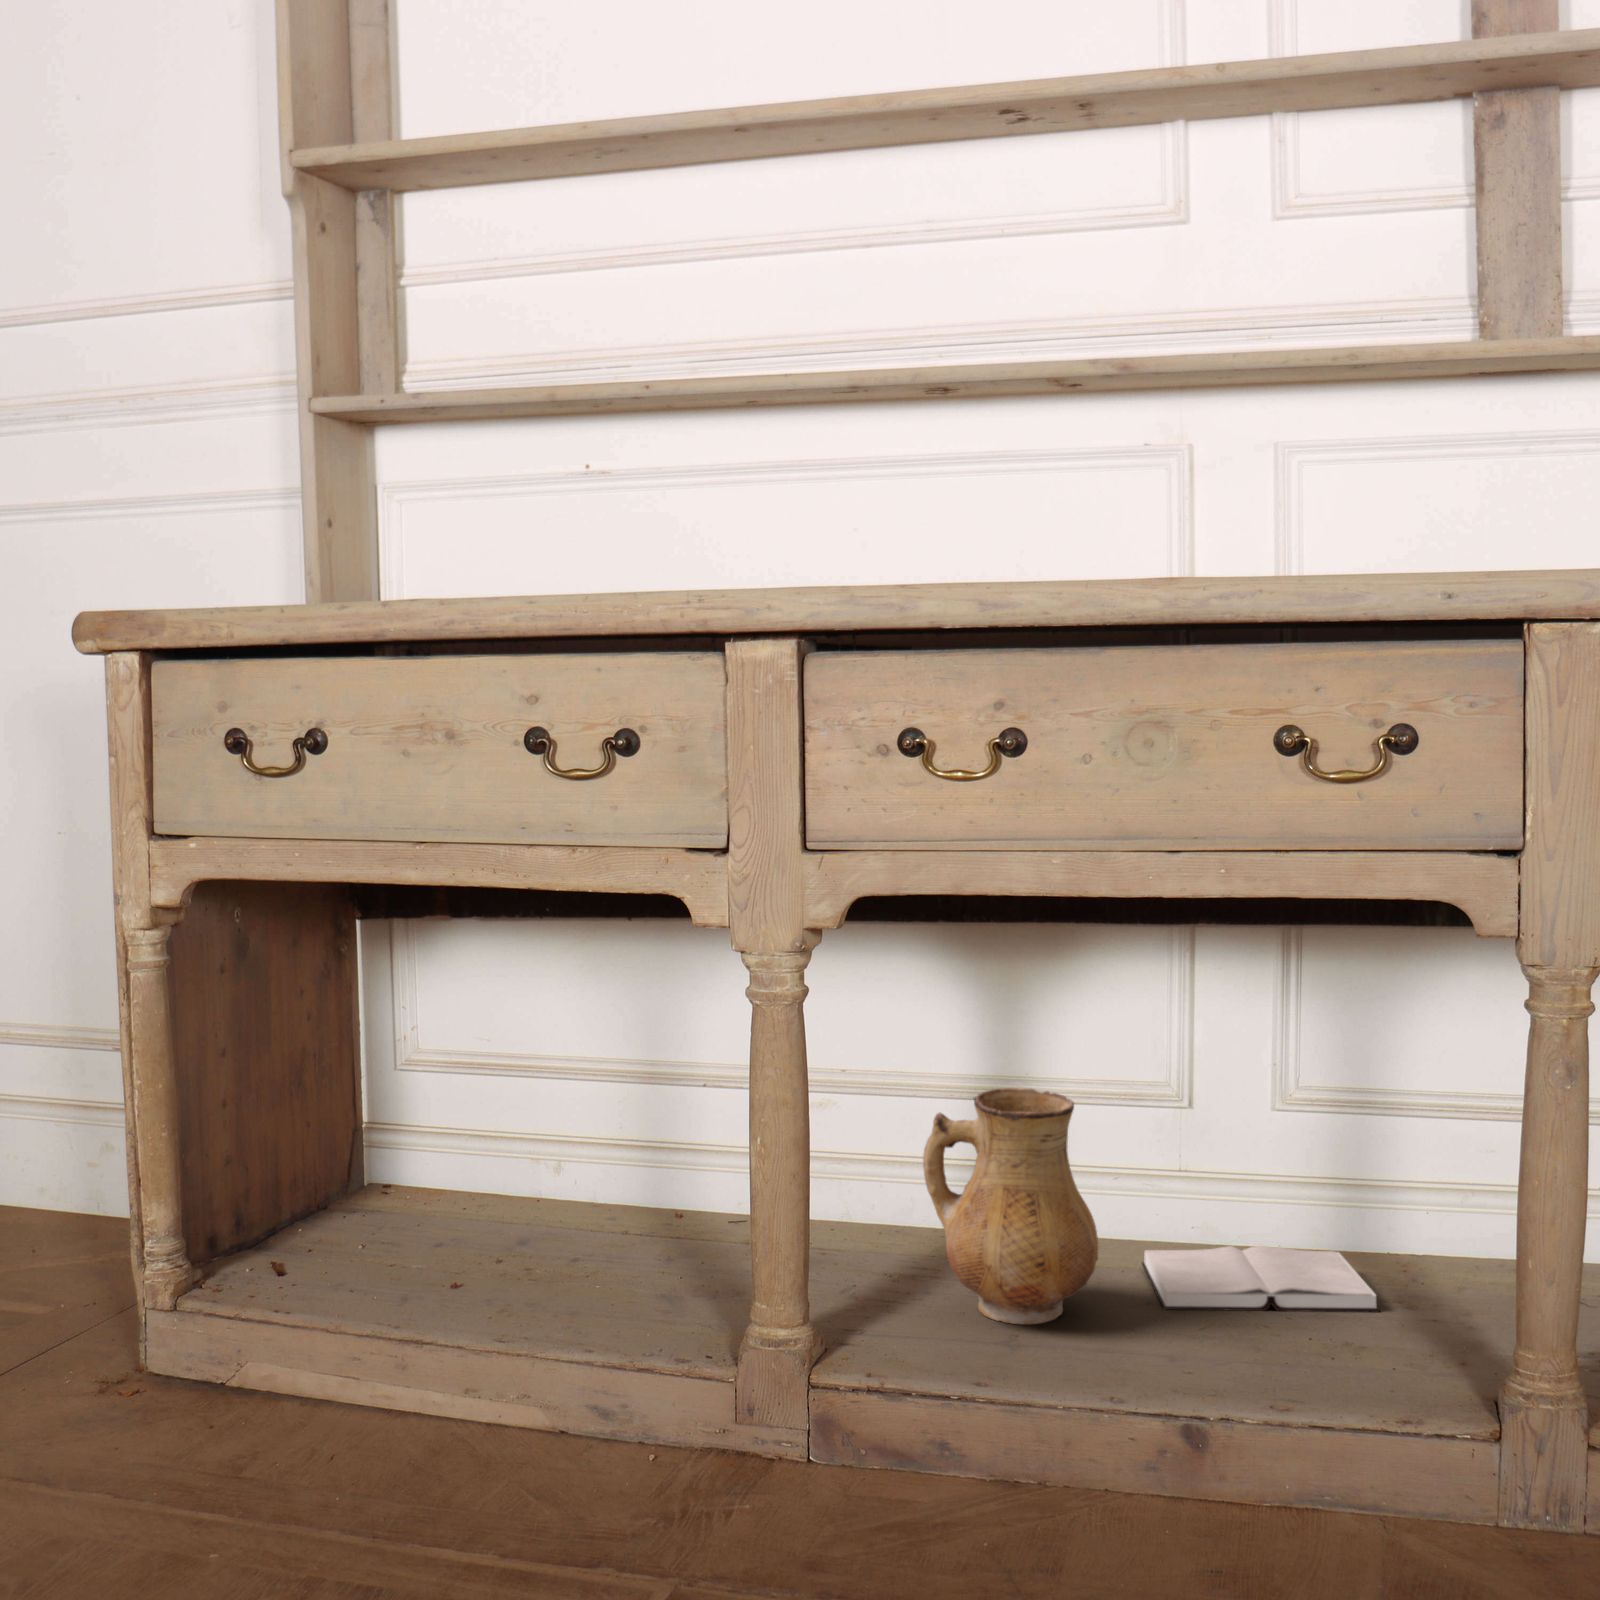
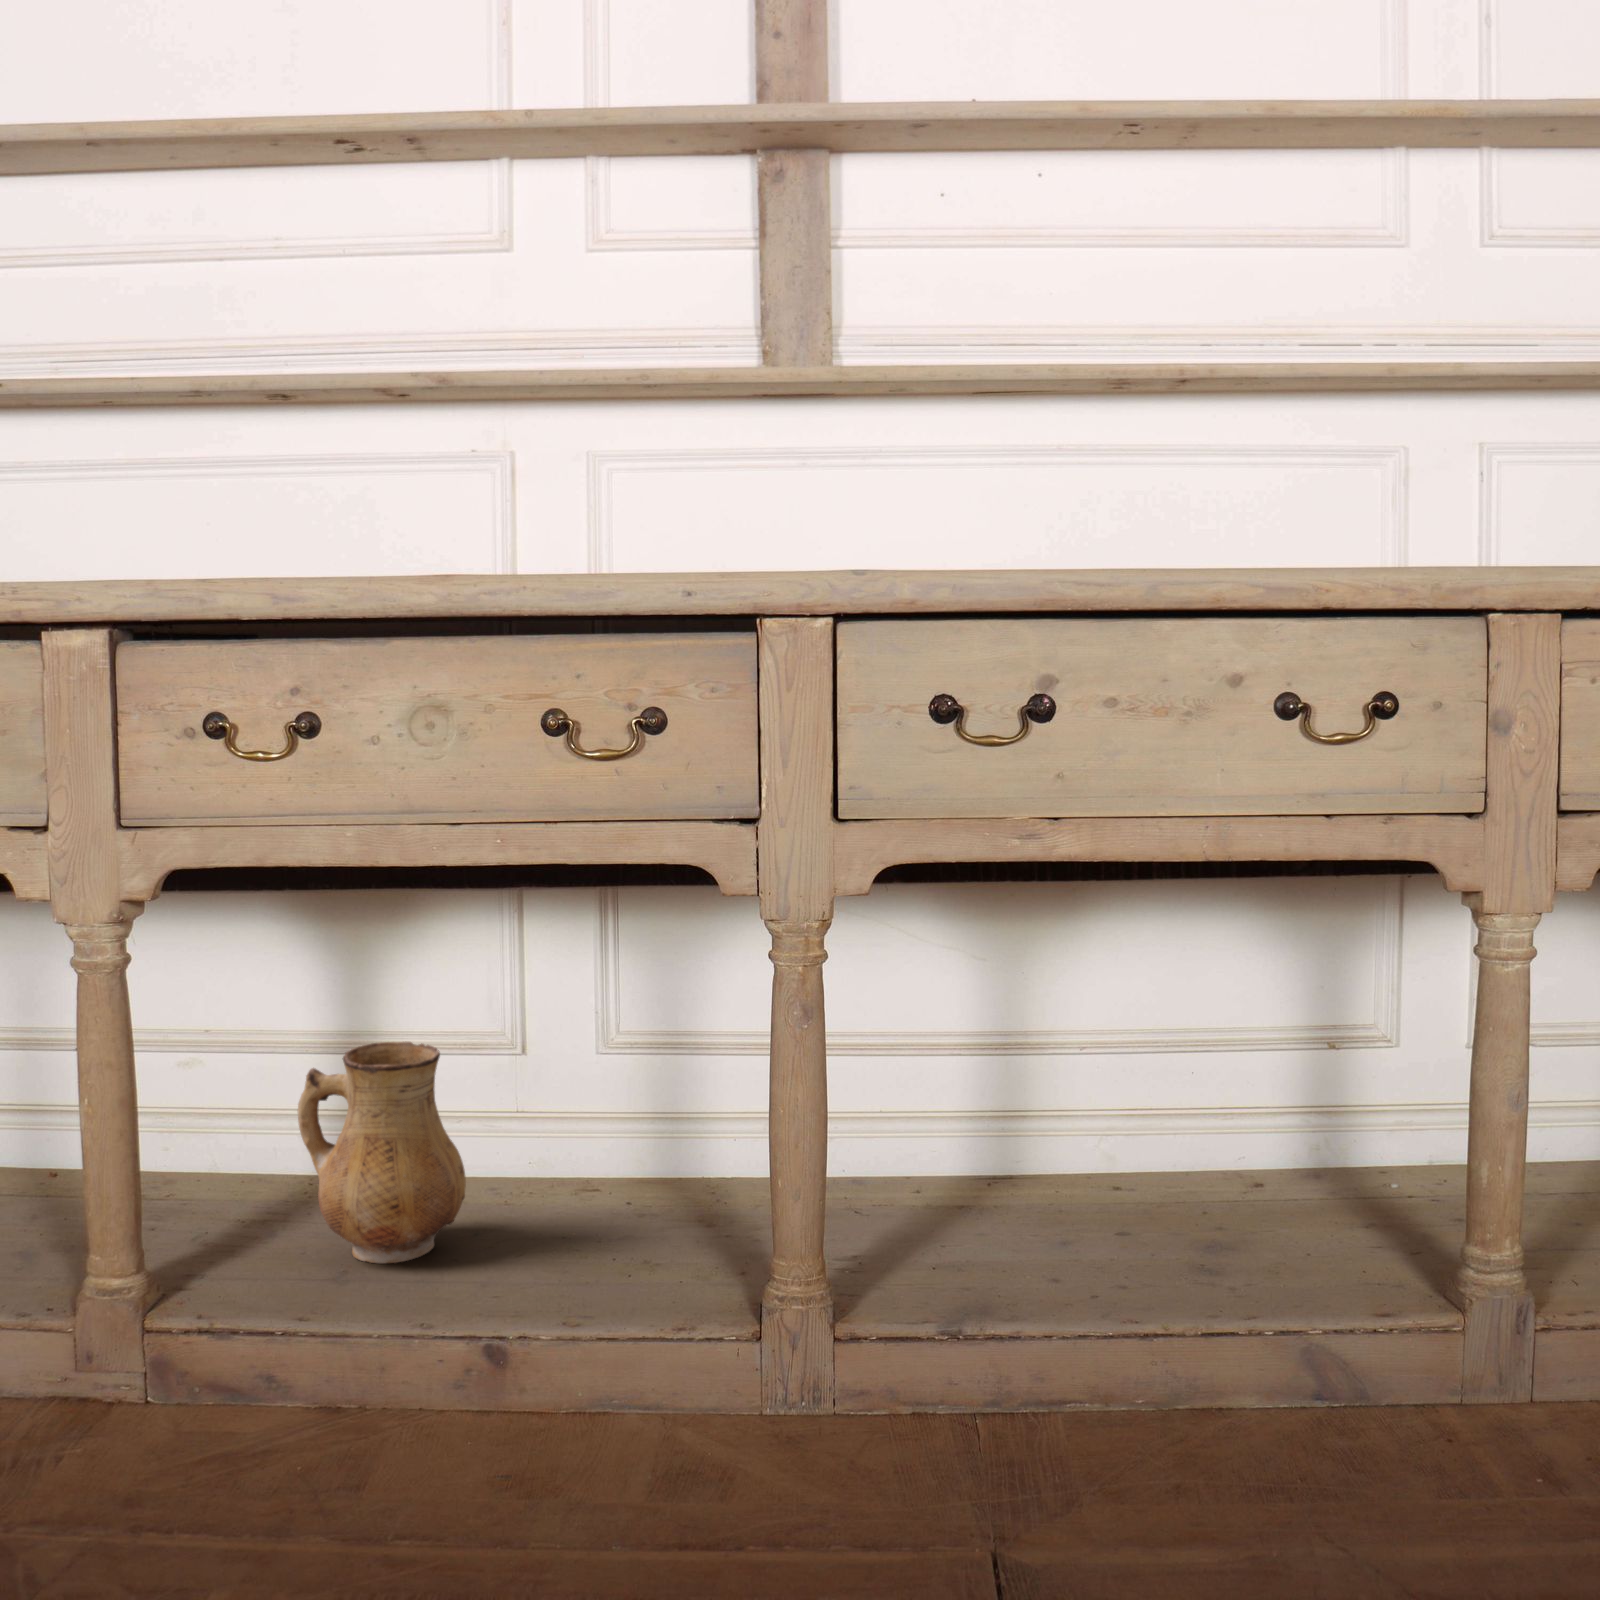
hardback book: present [1142,1246,1380,1312] -> none [531,1177,728,1243]

